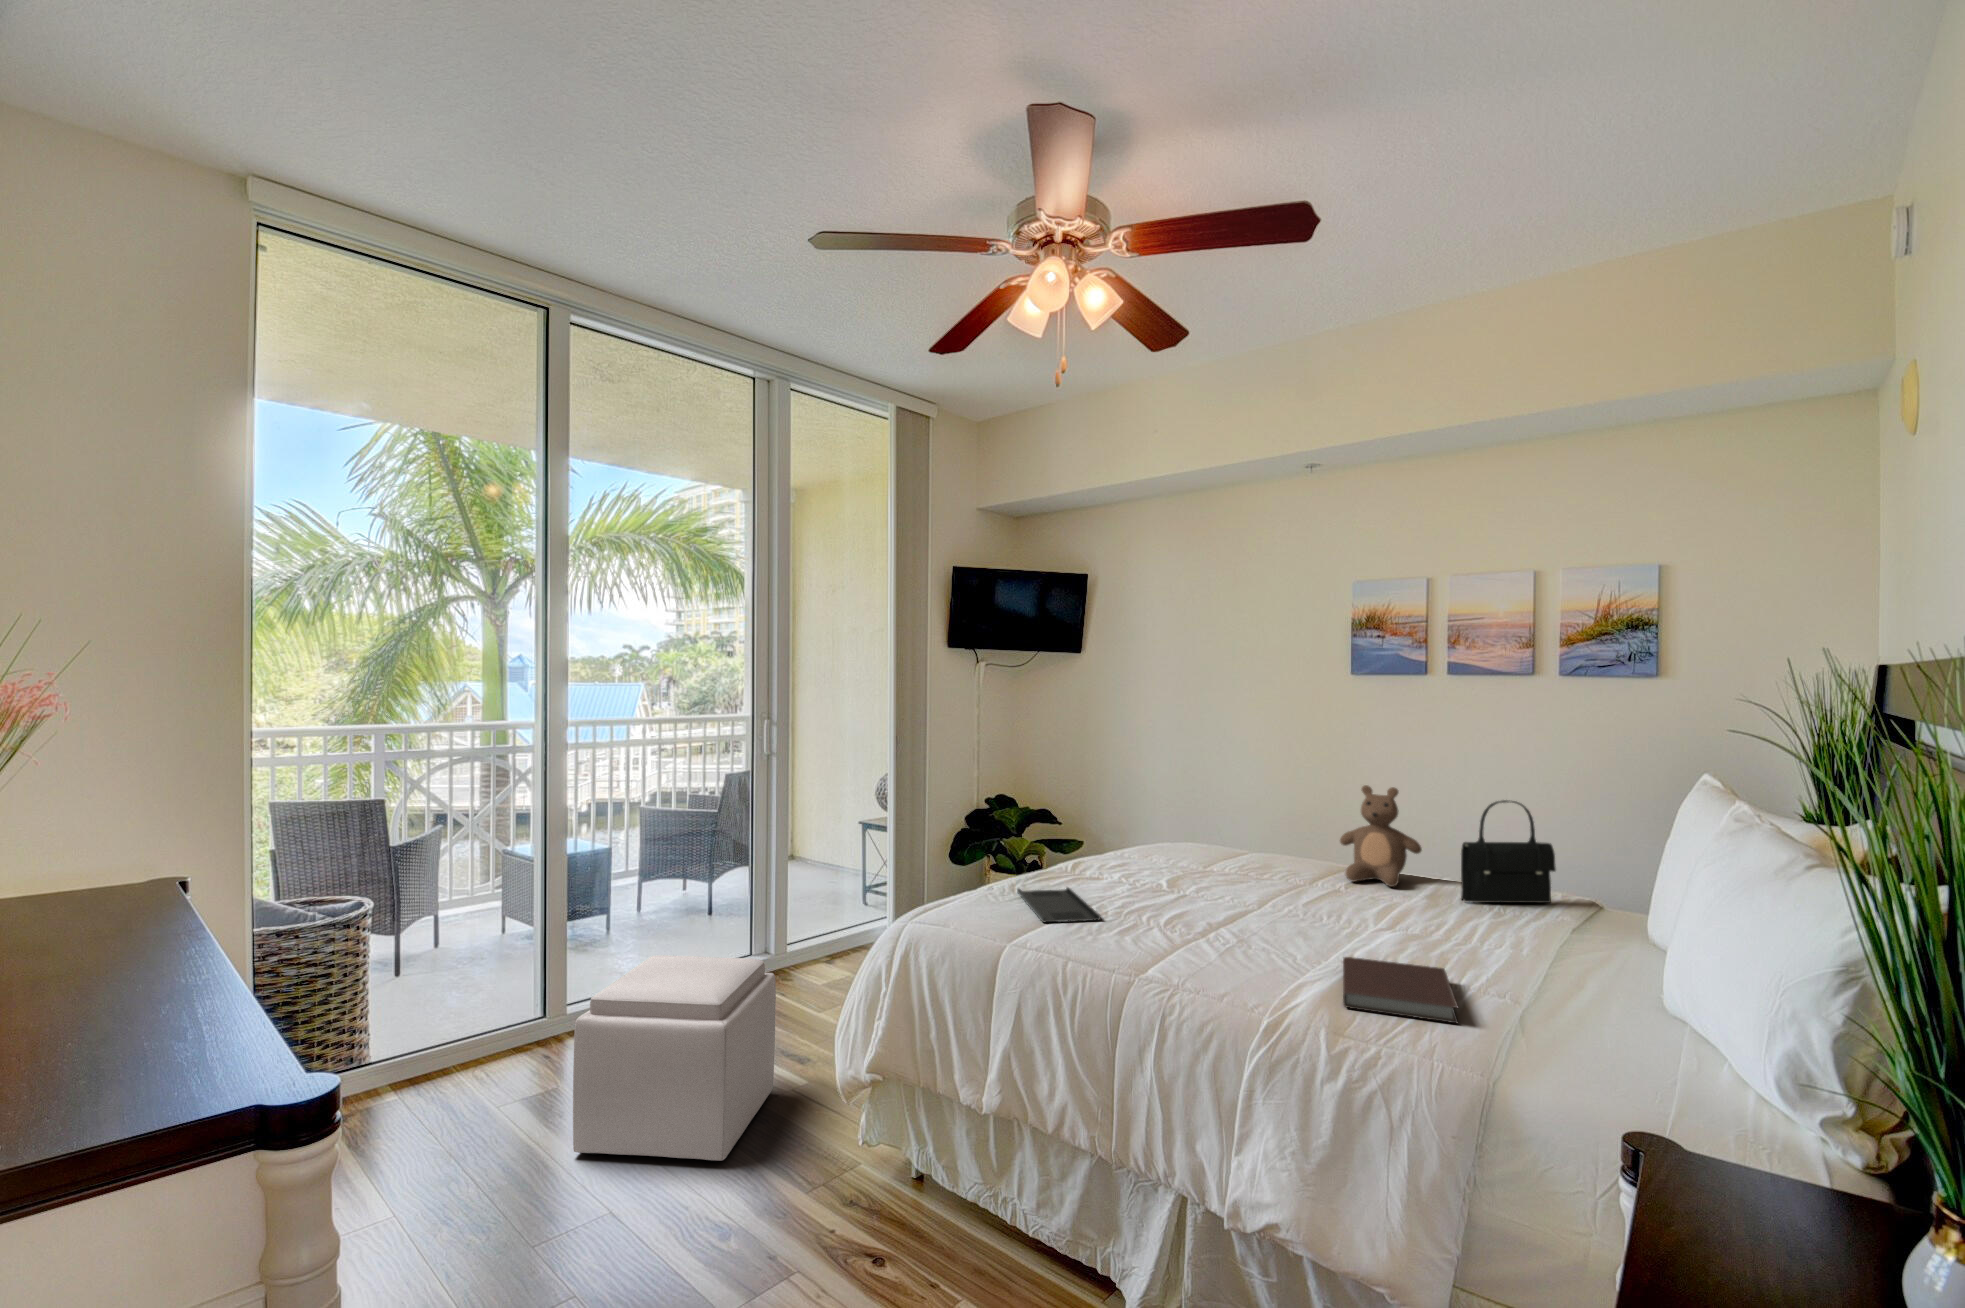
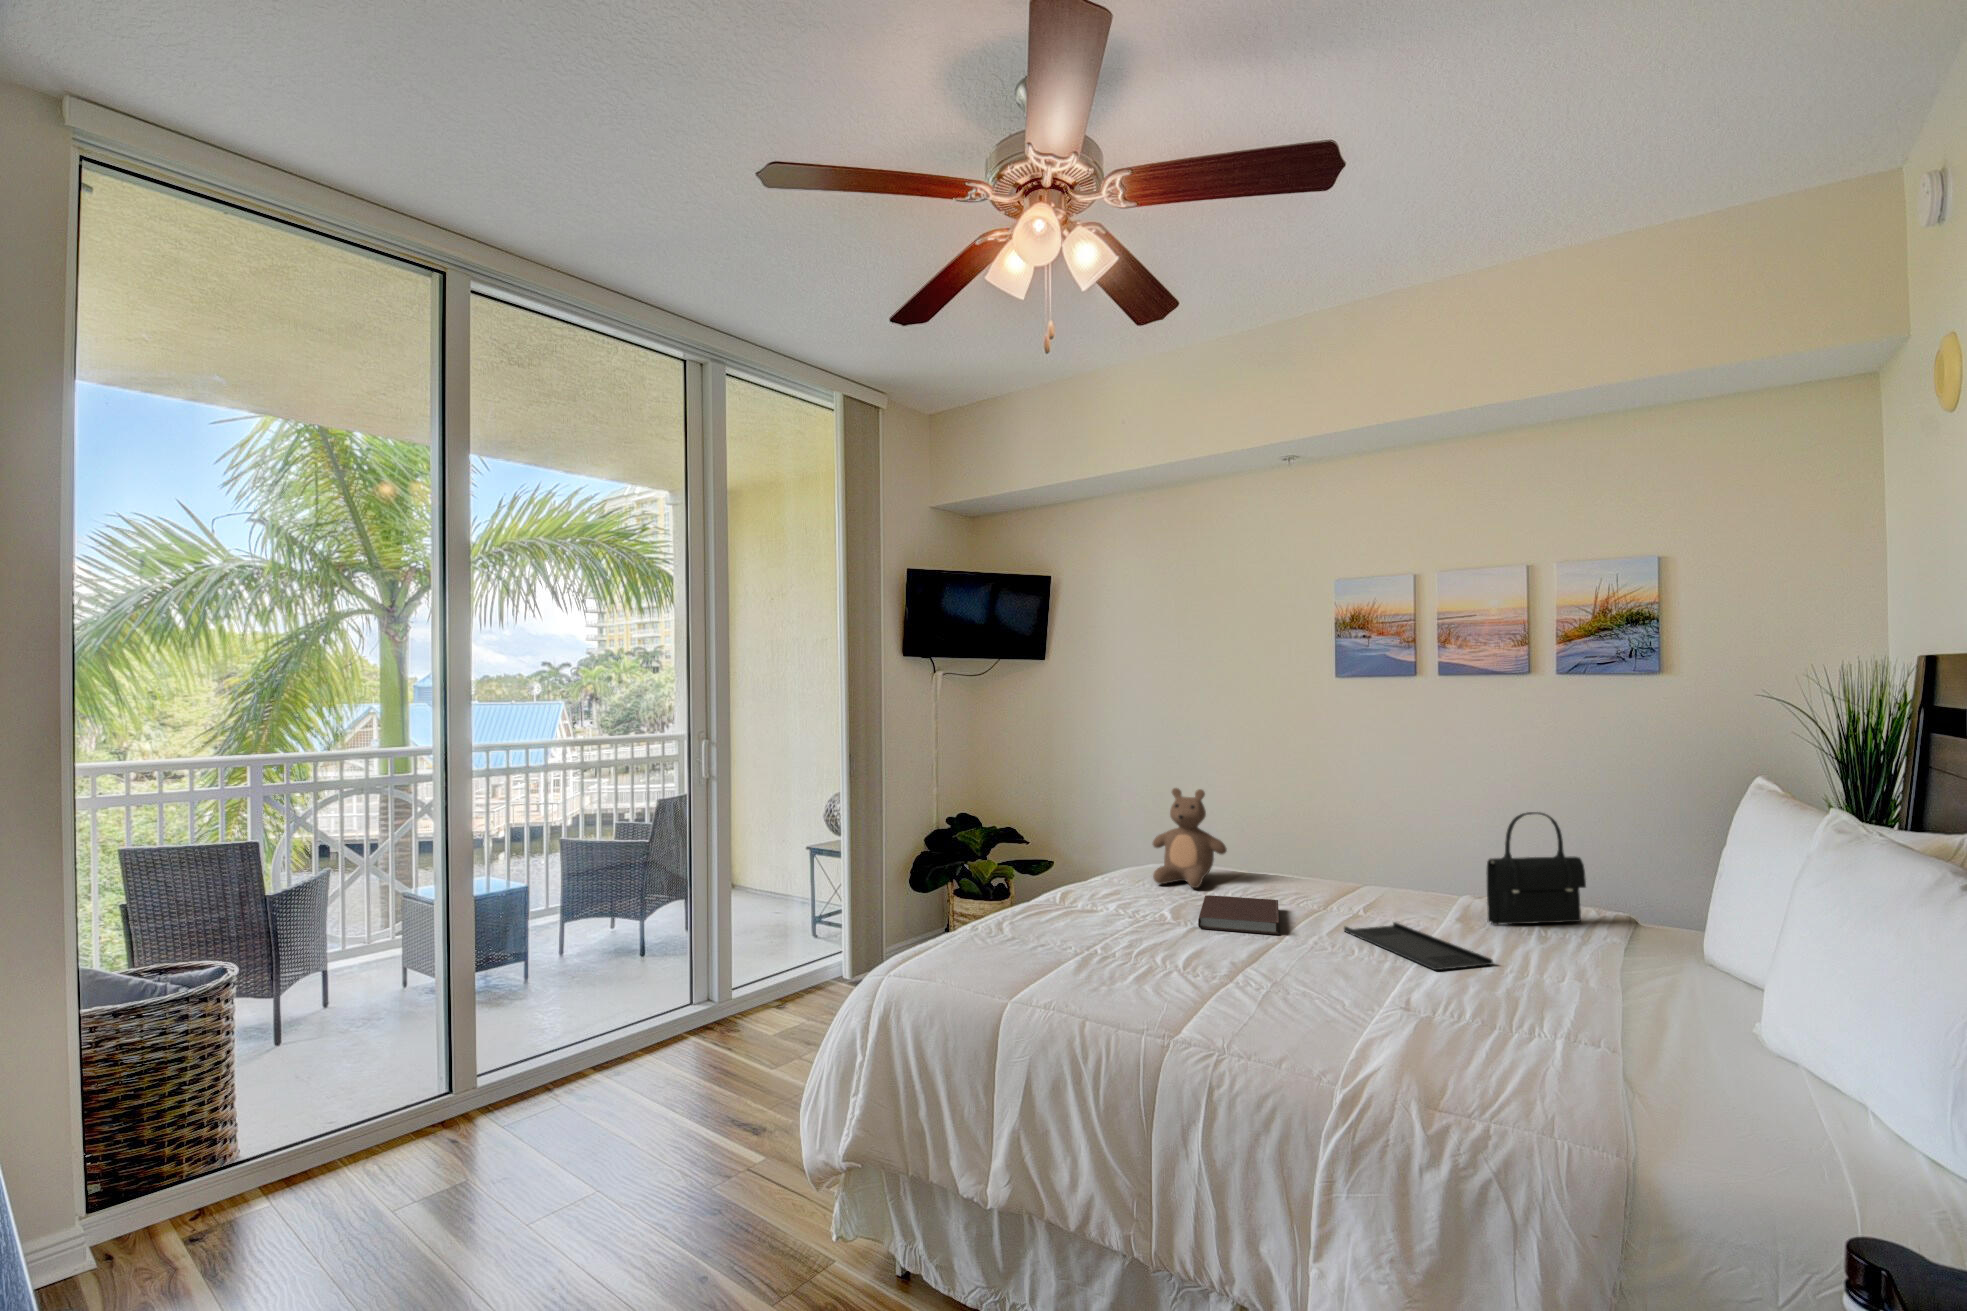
teddy bear: present [1340,785,1422,887] -> present [1153,788,1227,888]
tray: present [1017,887,1101,922] -> present [1344,922,1493,970]
ottoman: present [573,955,776,1162] -> none [485,1017,727,1267]
notebook: present [1343,957,1458,1023] -> present [1198,895,1279,935]

